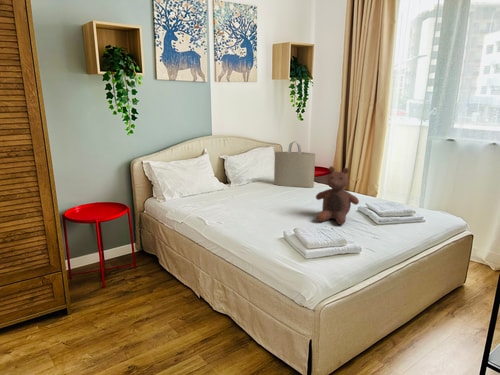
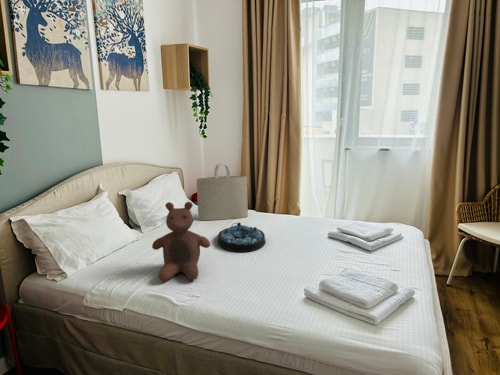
stuffed bear: present [316,166,359,225] -> present [152,202,210,281]
serving tray: none [268,188,306,208] -> present [218,223,266,252]

